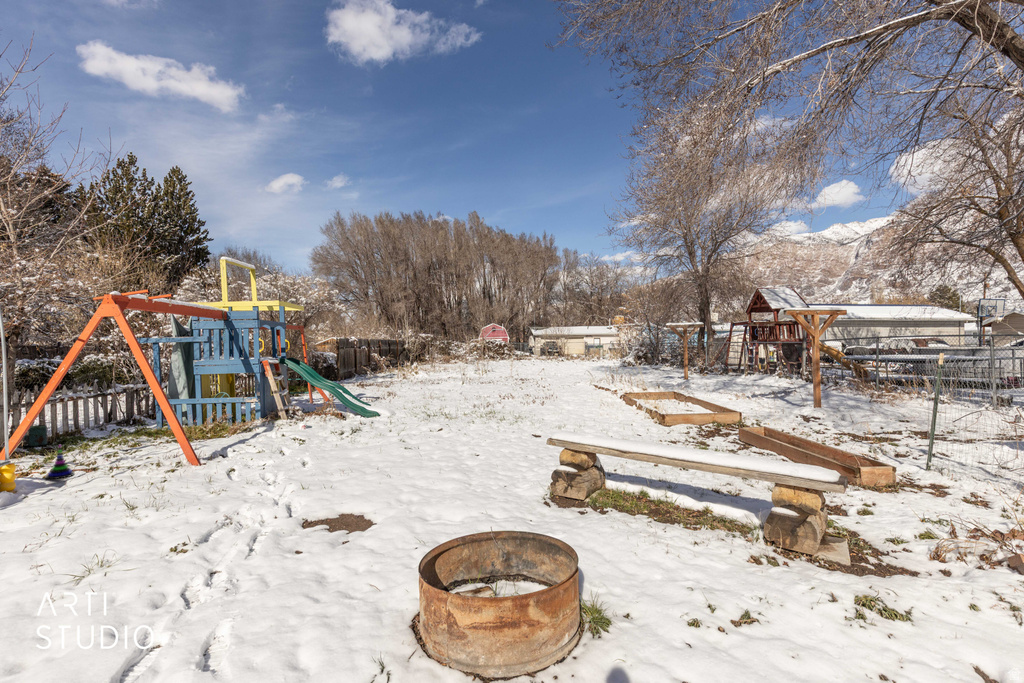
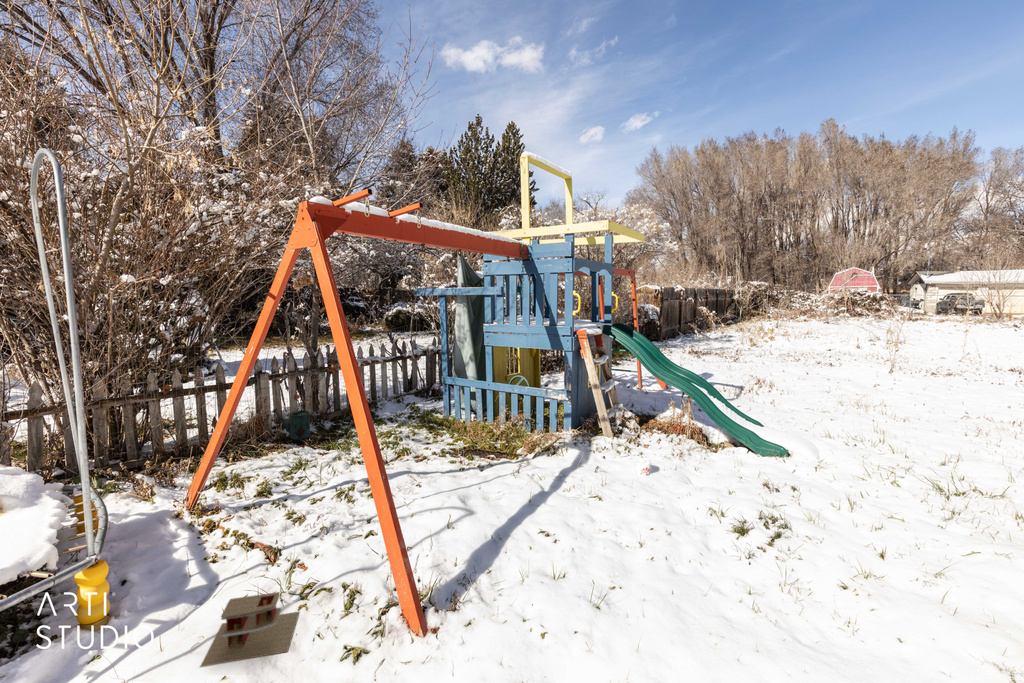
stacking toy: present [45,445,74,479] -> none [183,517,234,591]
toy house: none [90,460,135,484] -> present [201,592,299,667]

